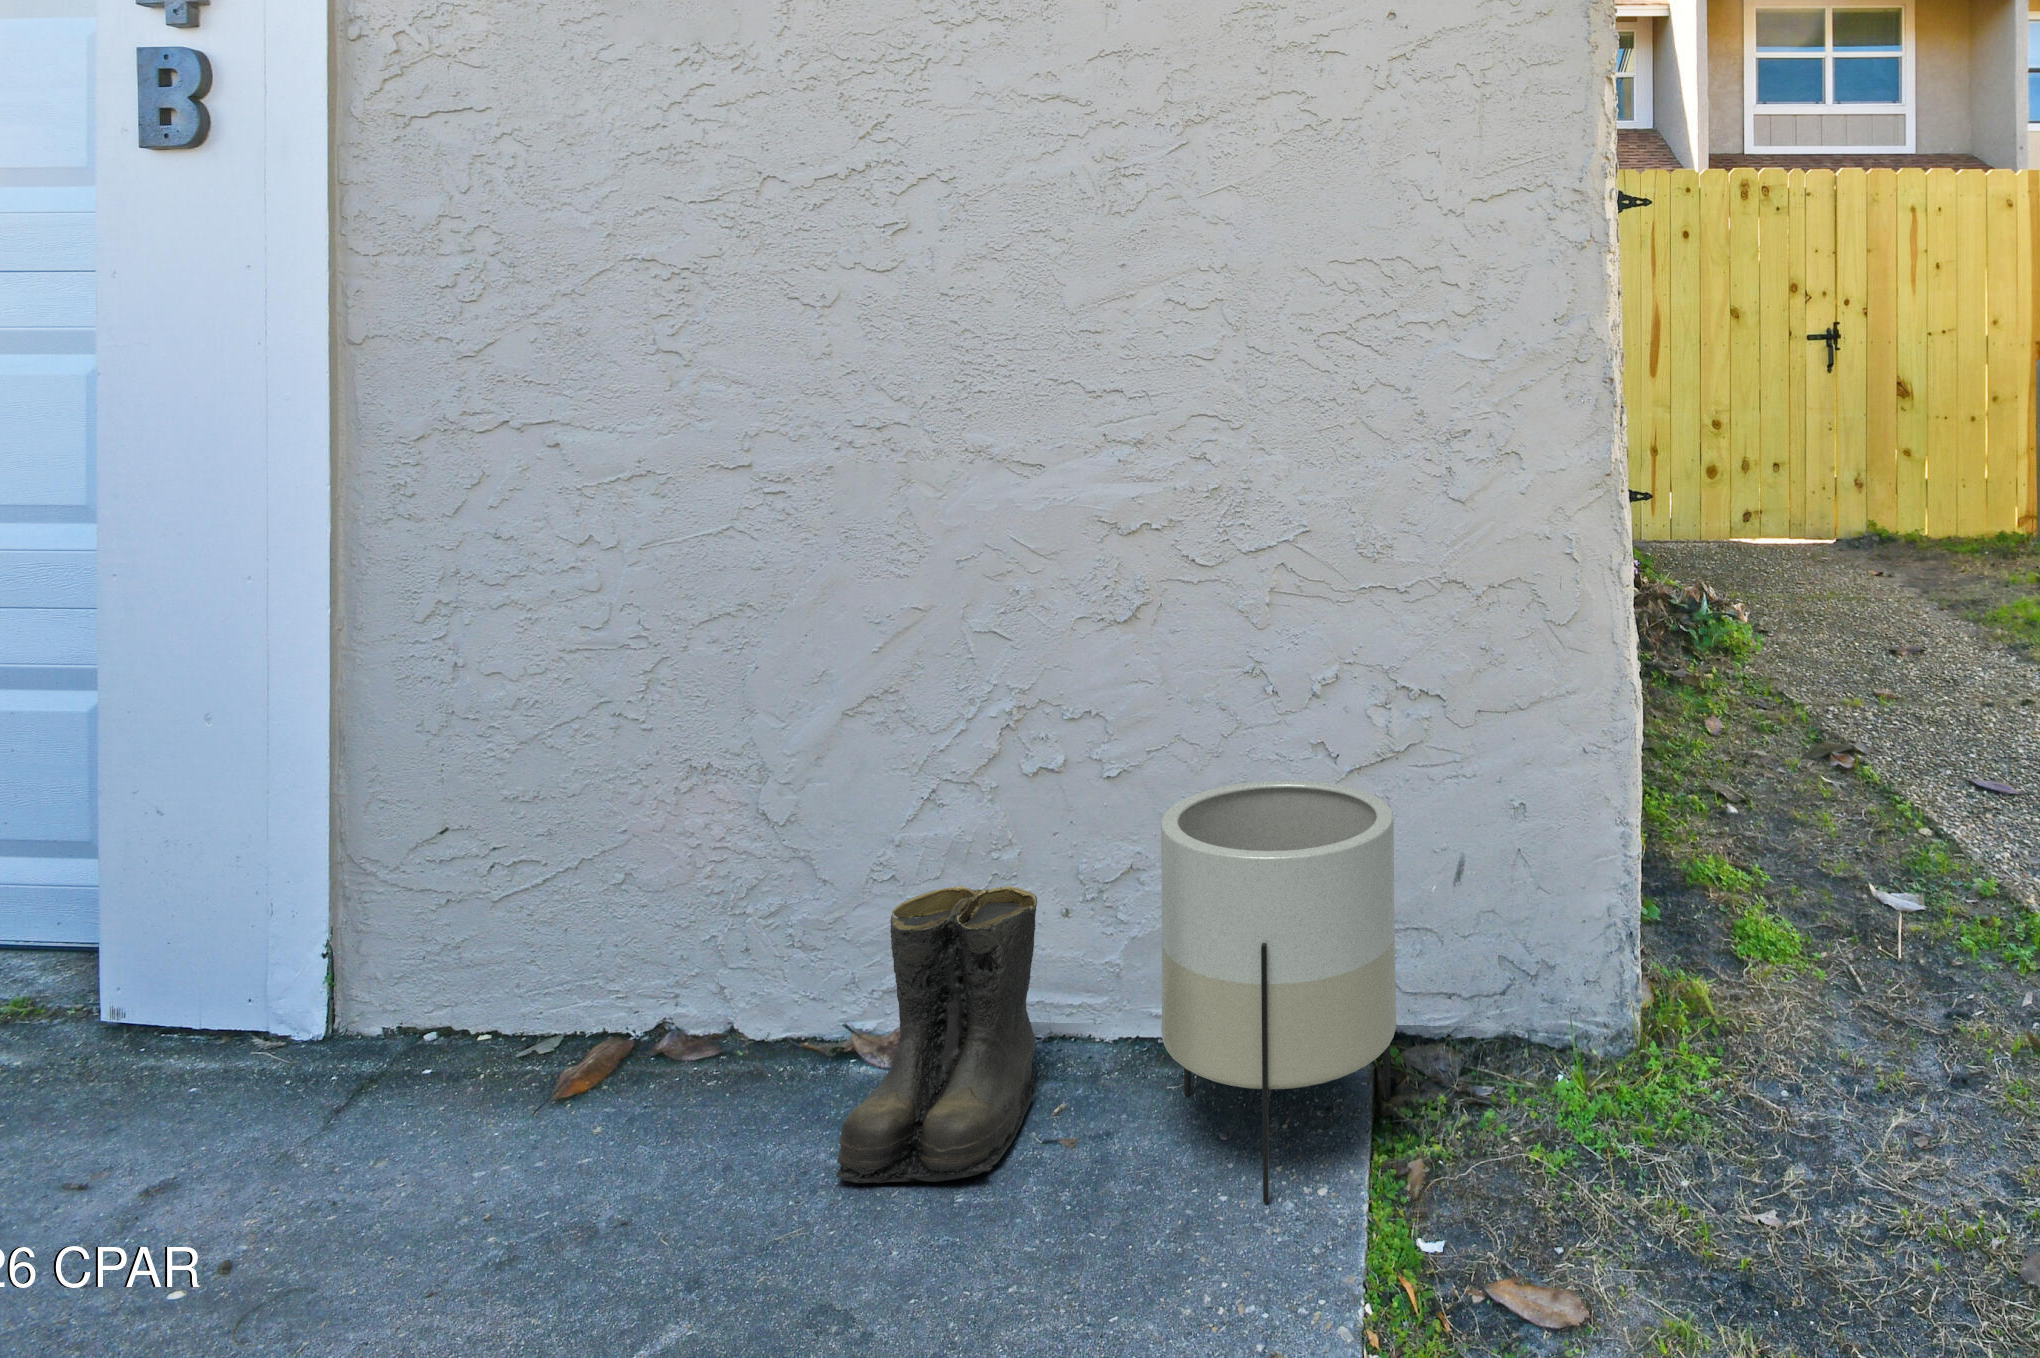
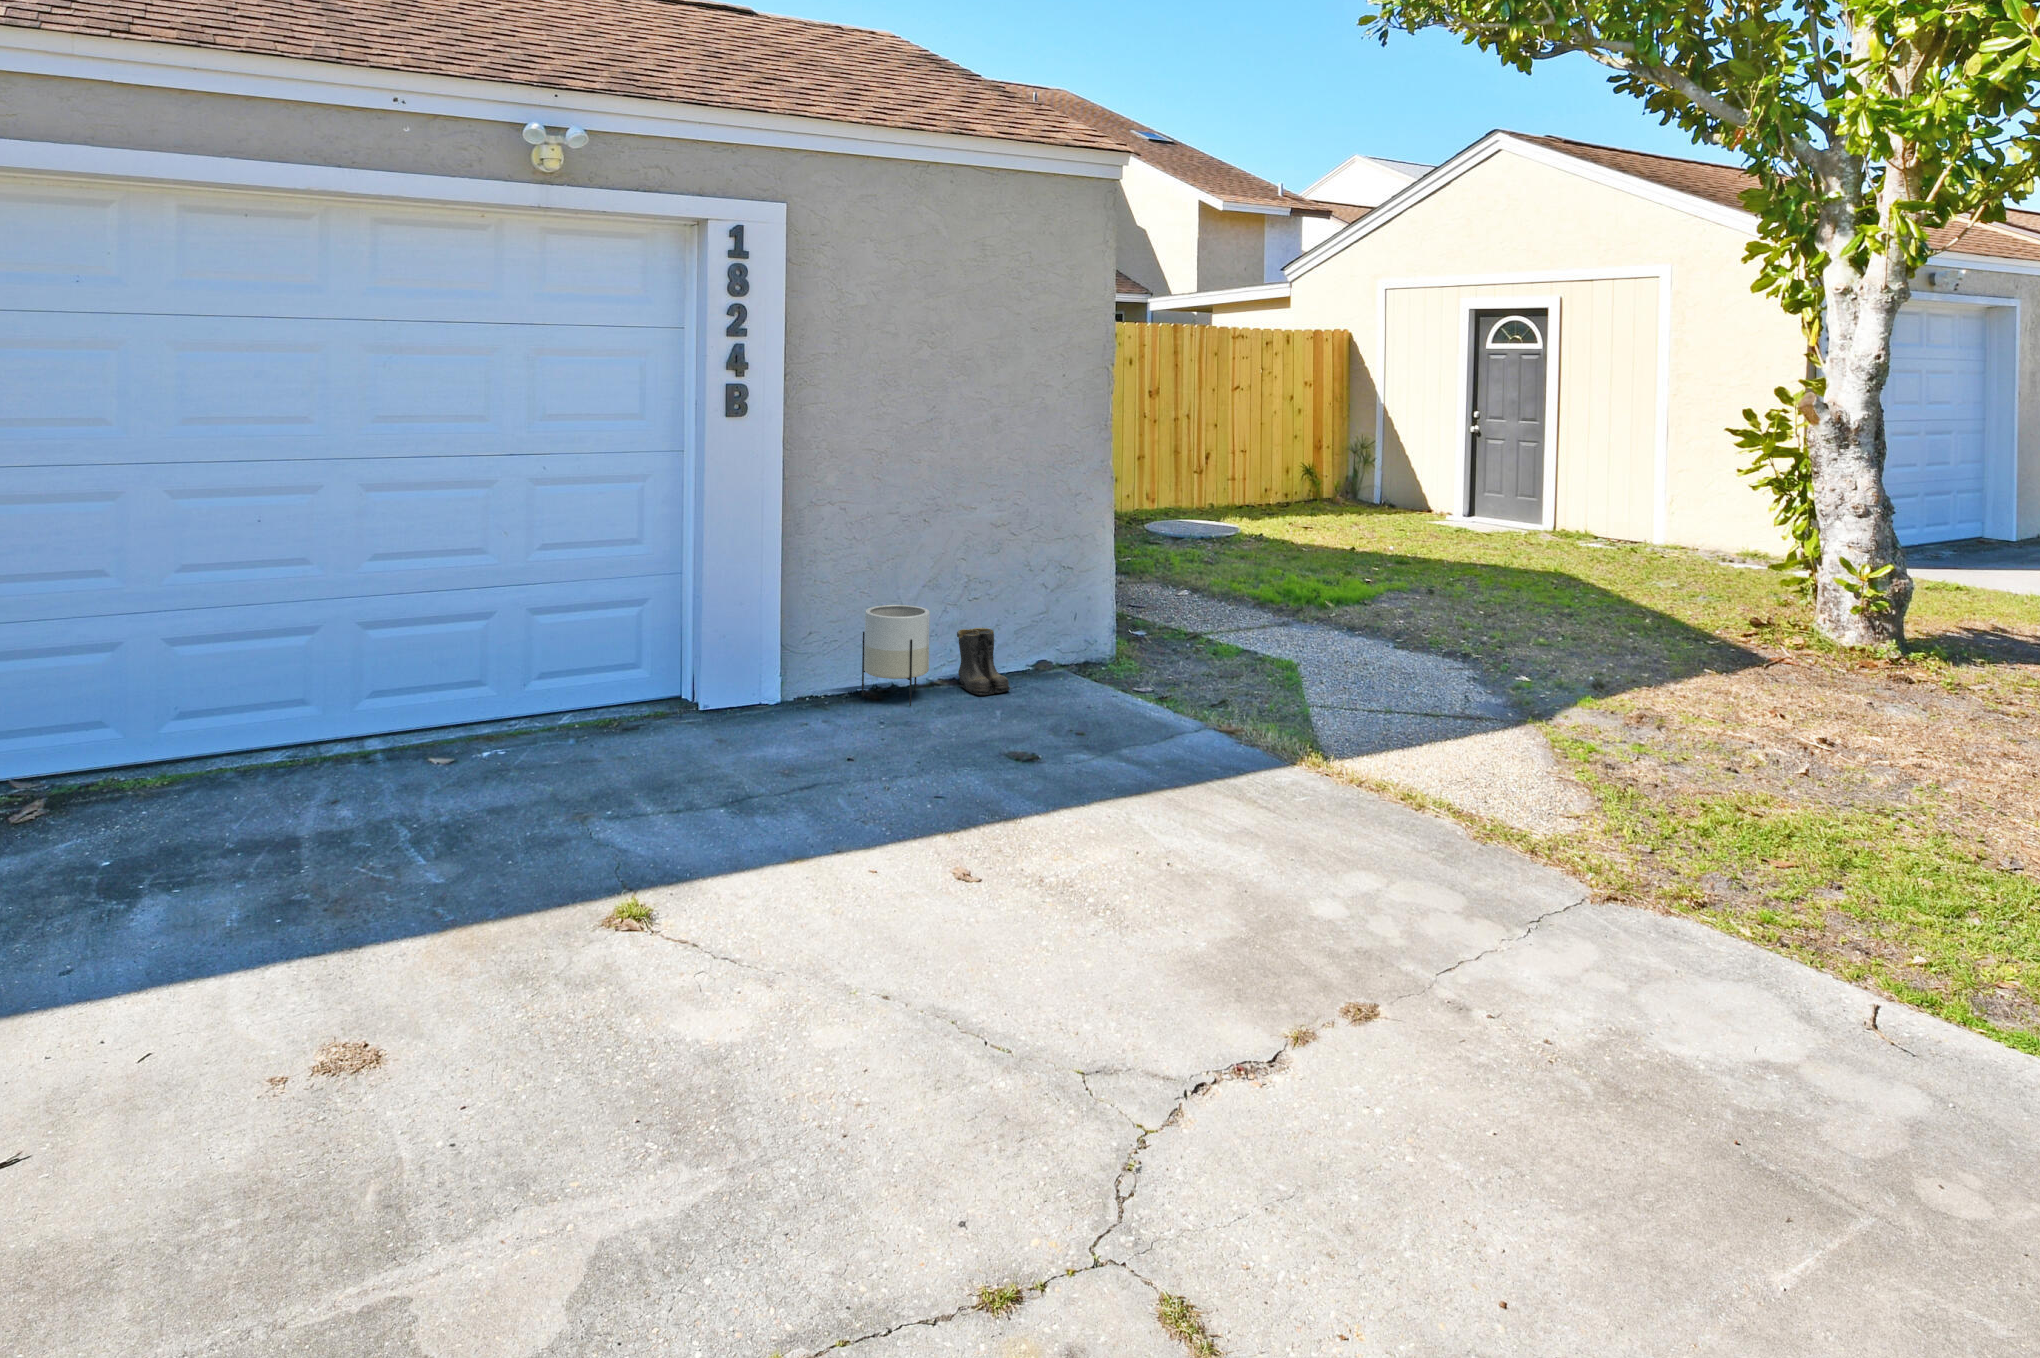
planter: present [1161,780,1396,1202] -> present [862,605,930,706]

